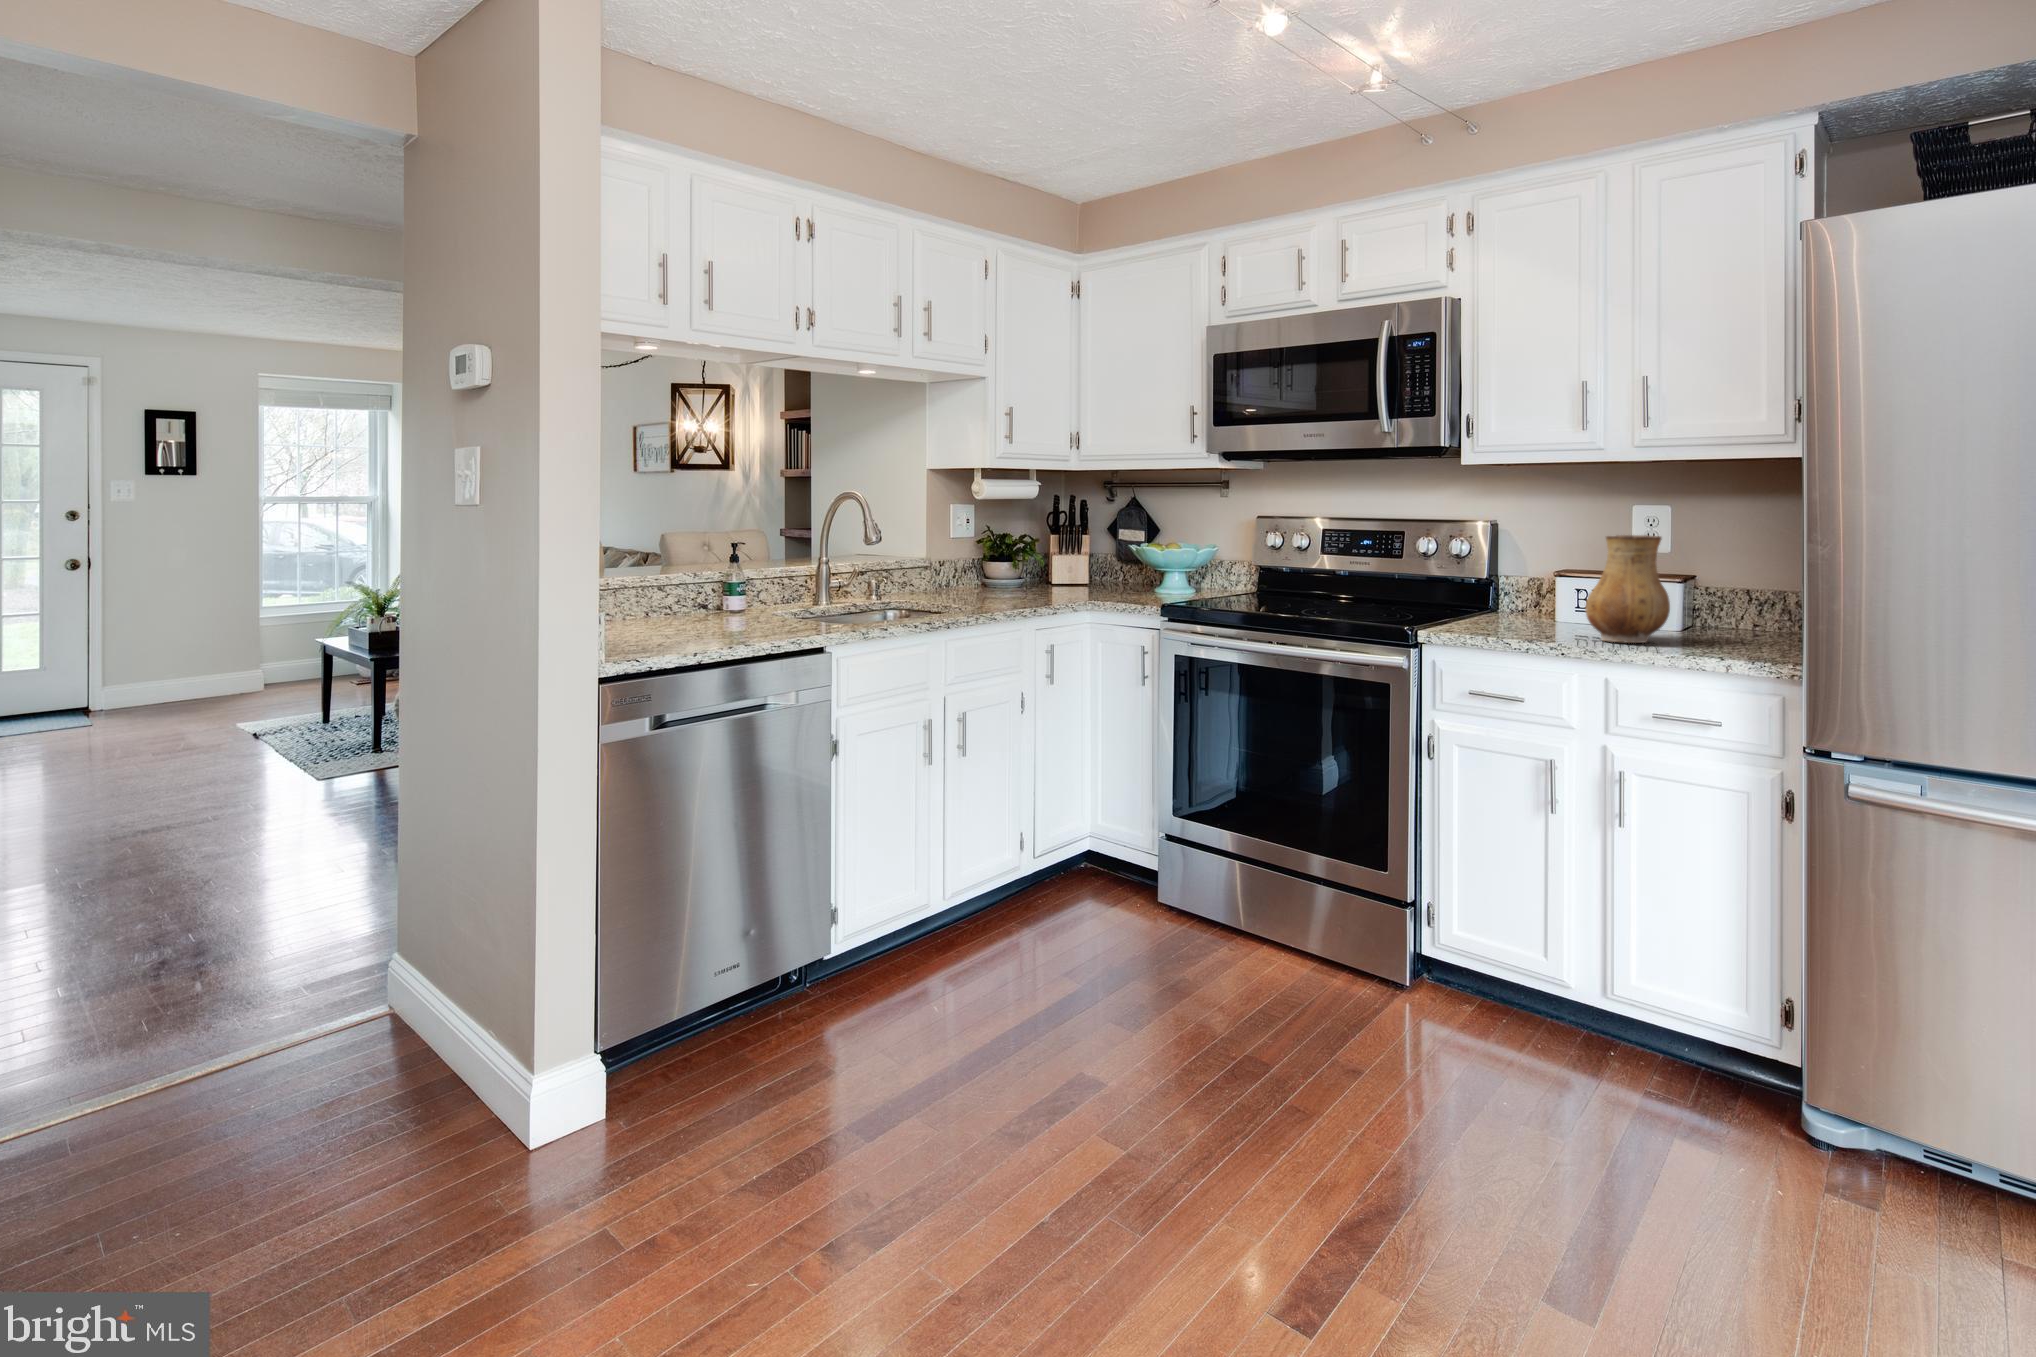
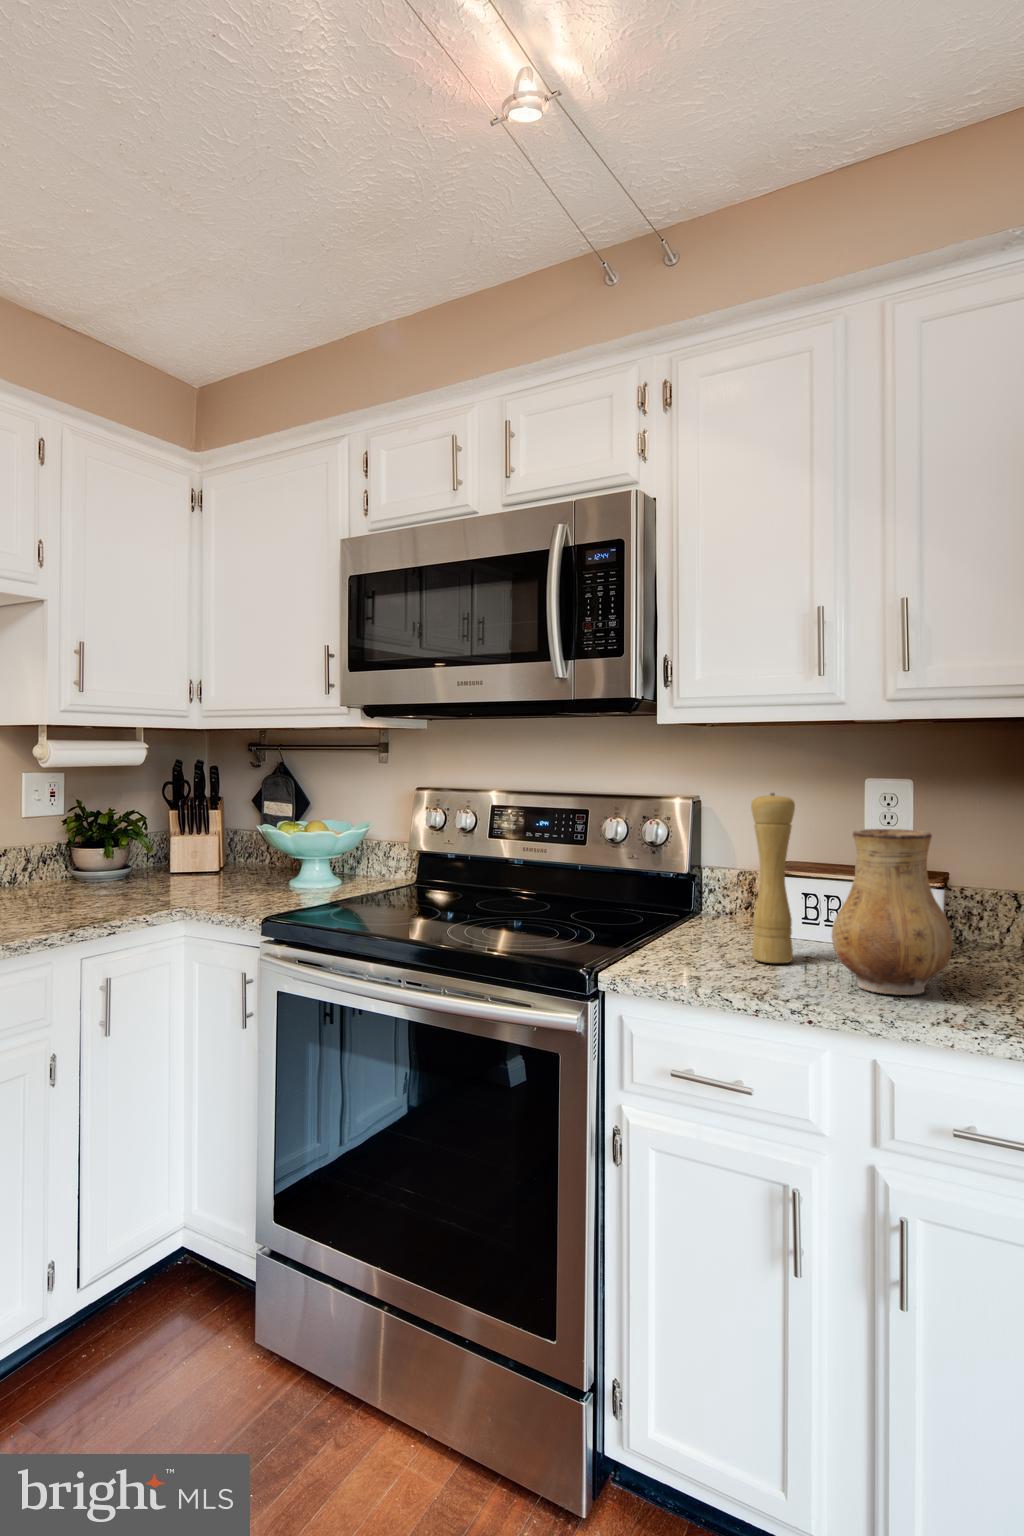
pepper mill: none [1530,512,1570,631] -> present [751,793,795,963]

